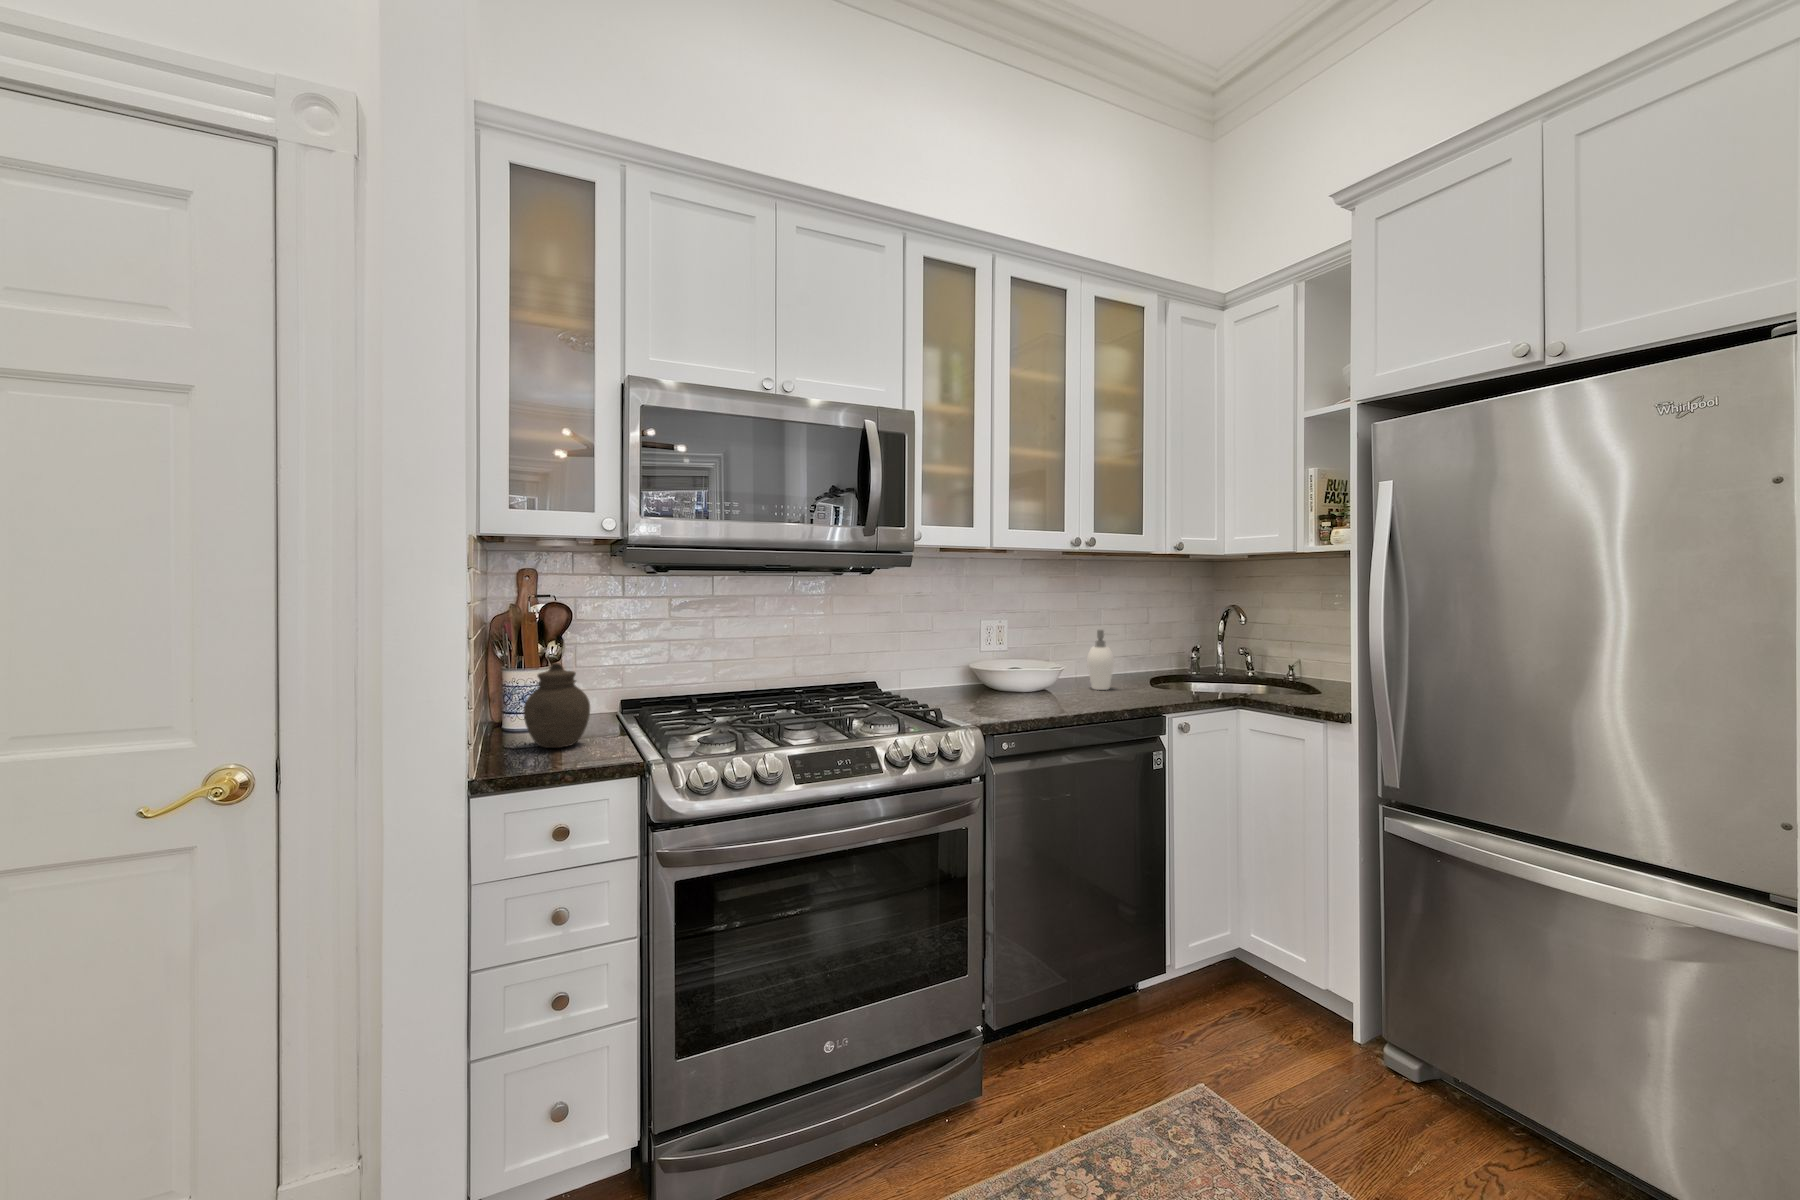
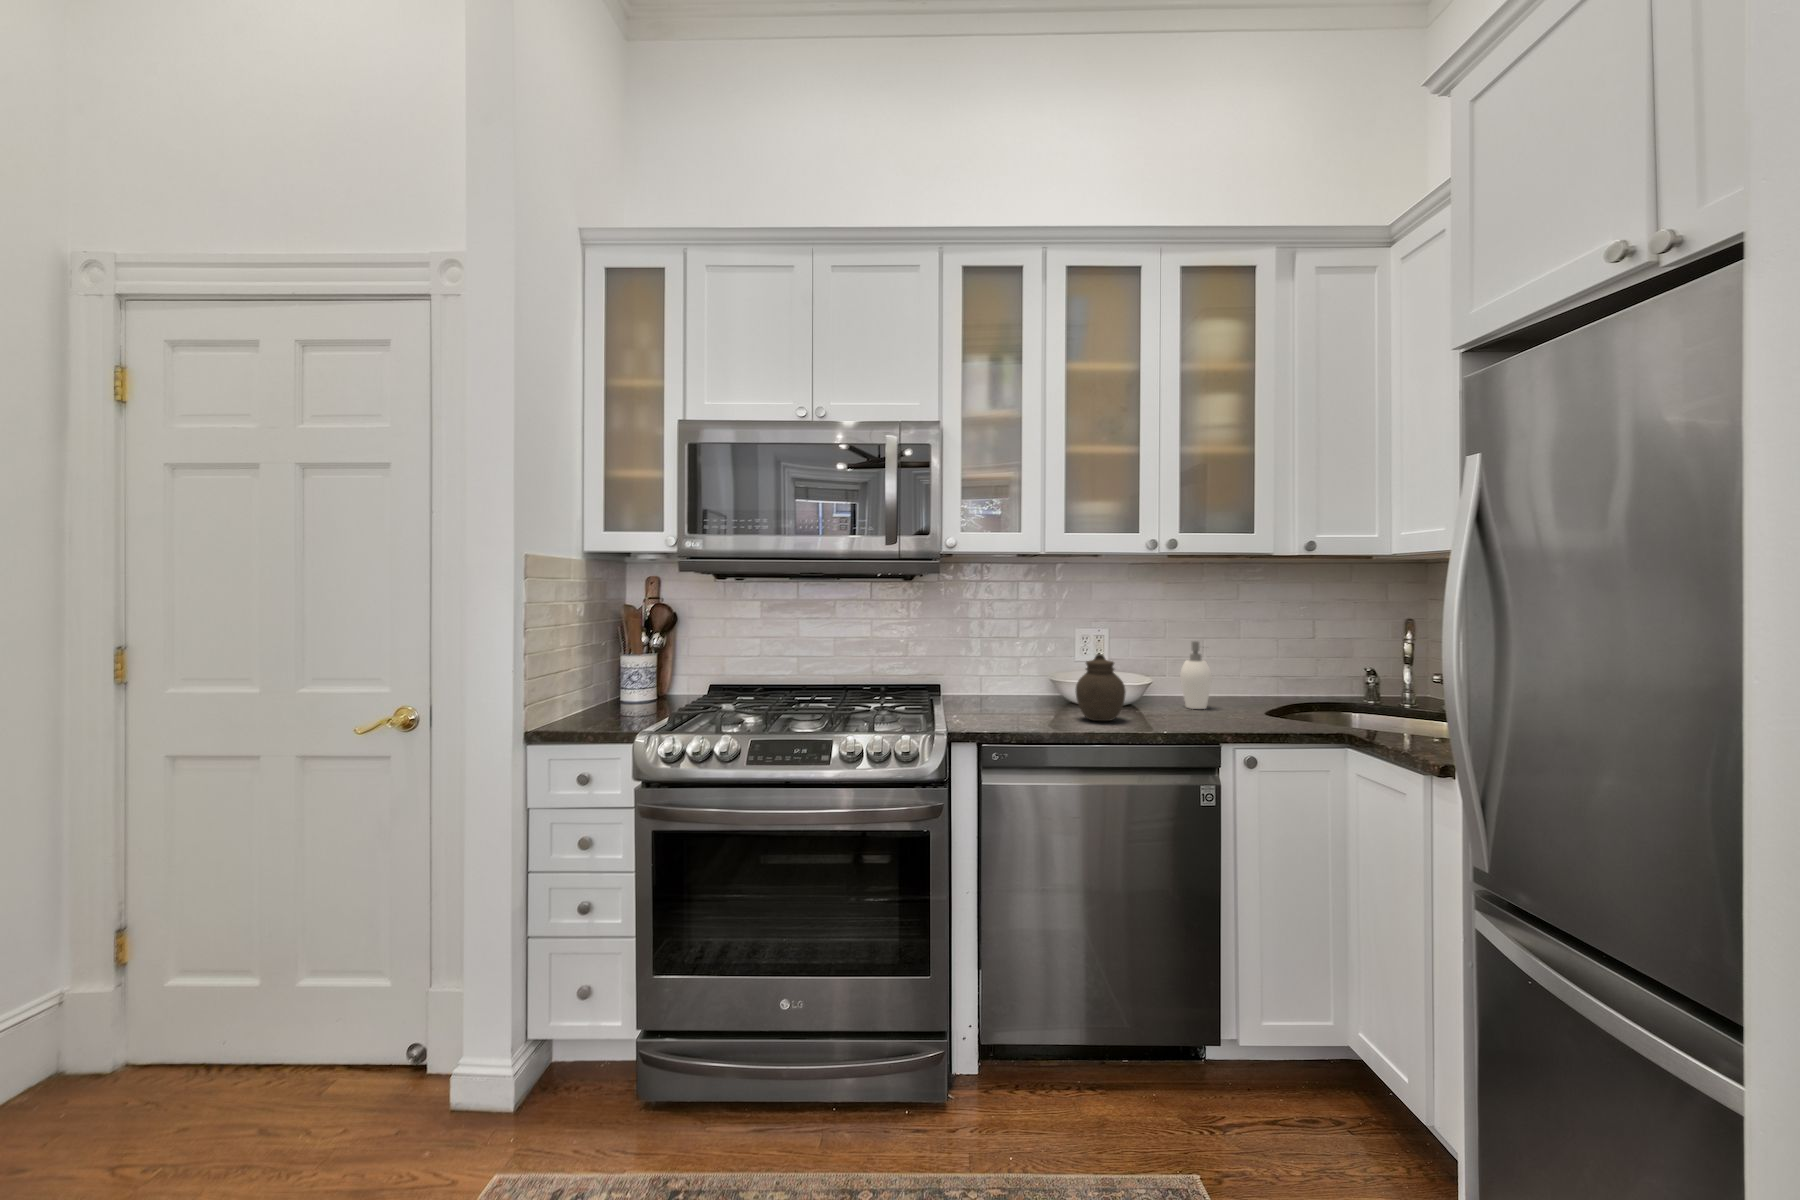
jar: present [523,663,590,748] -> present [1075,654,1126,721]

